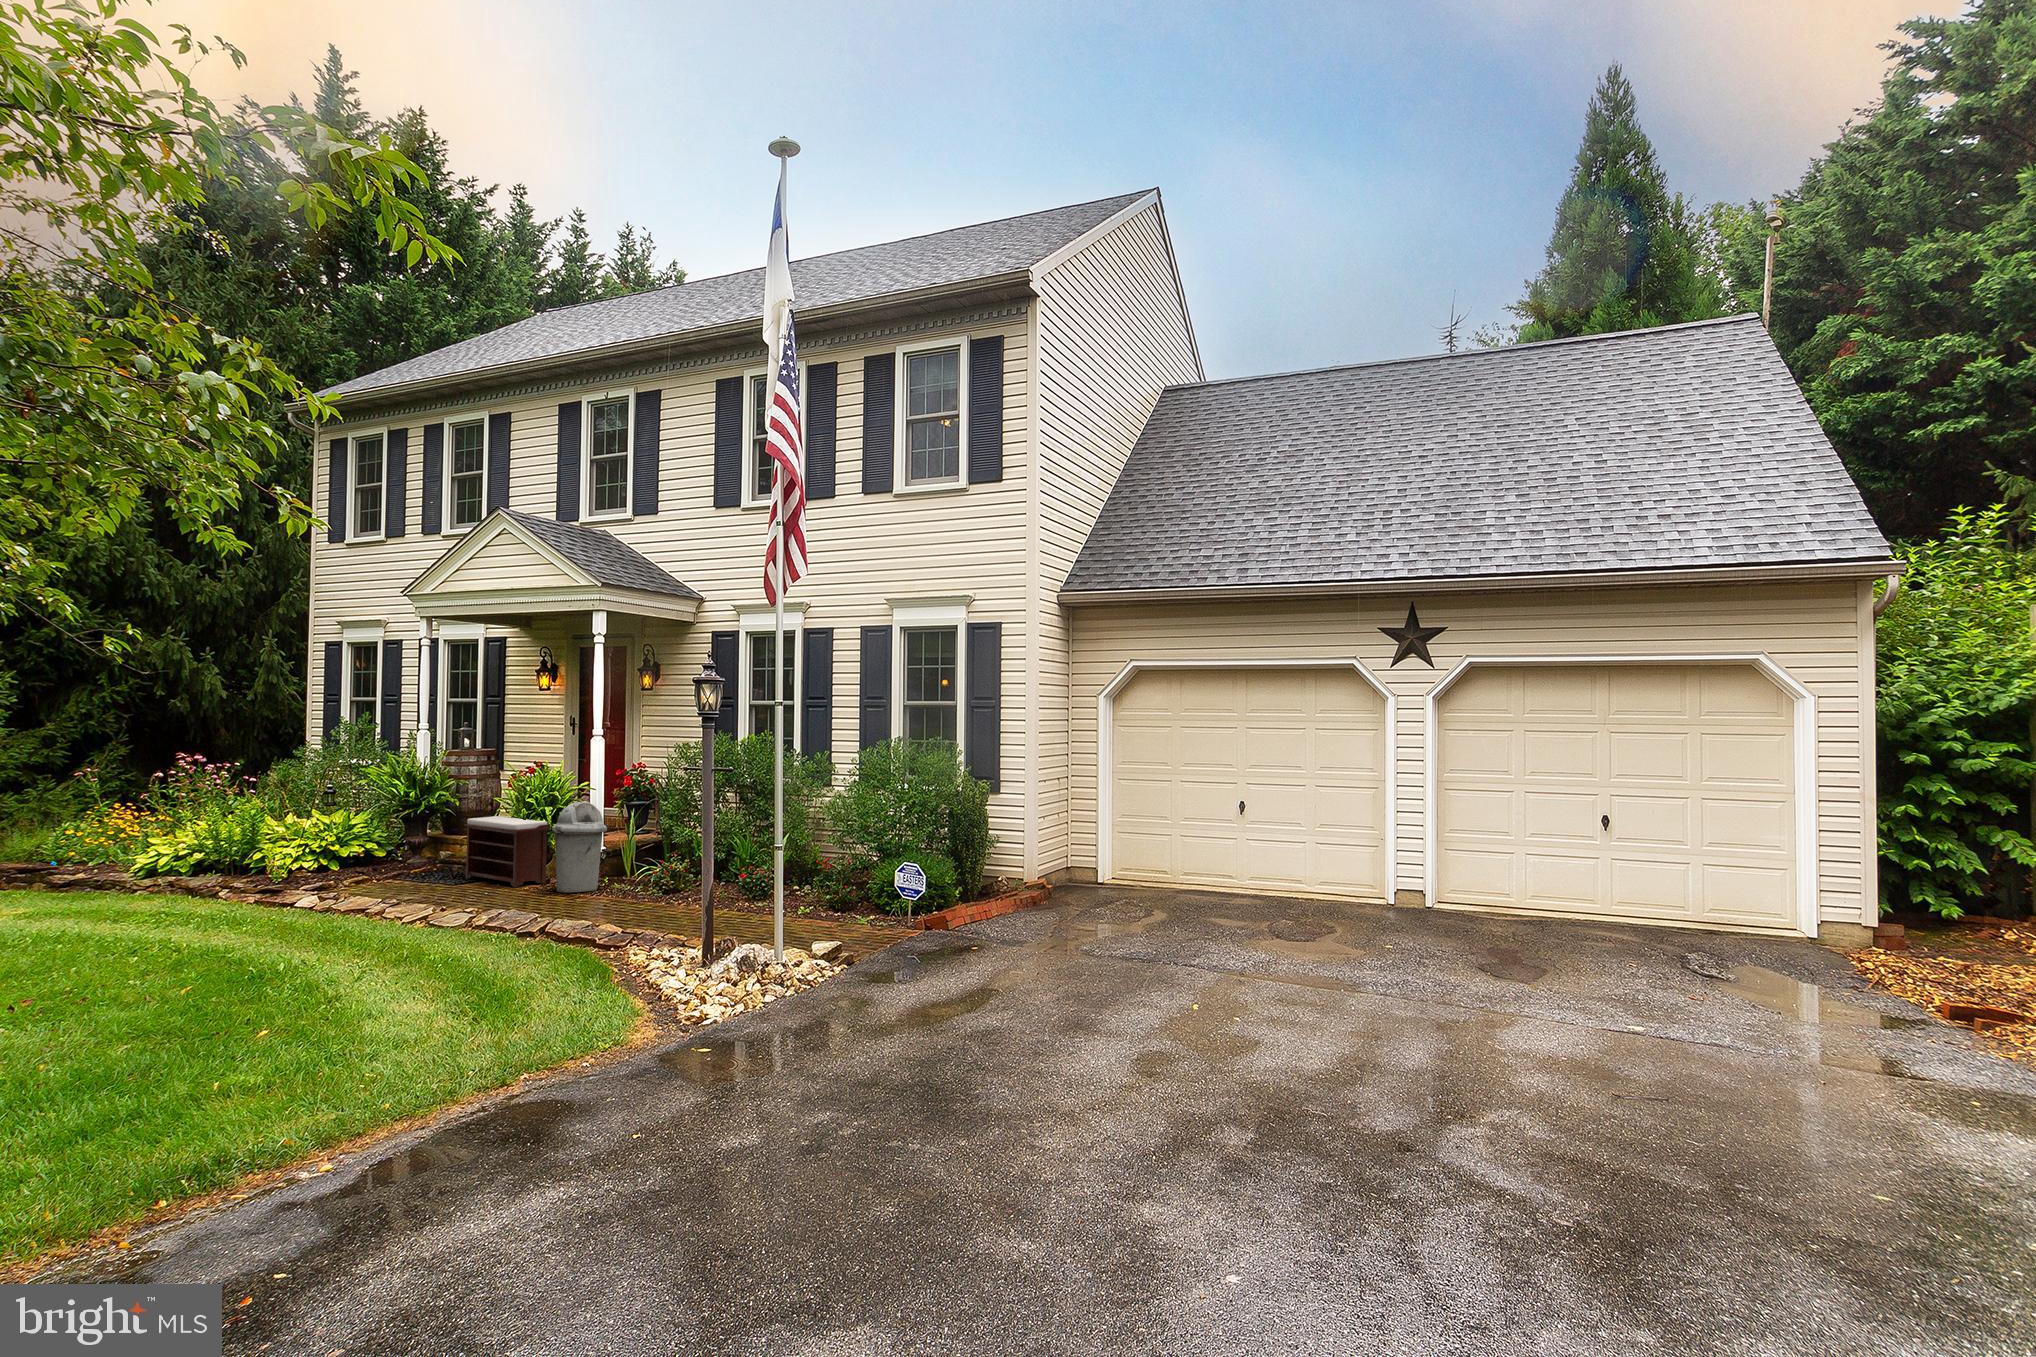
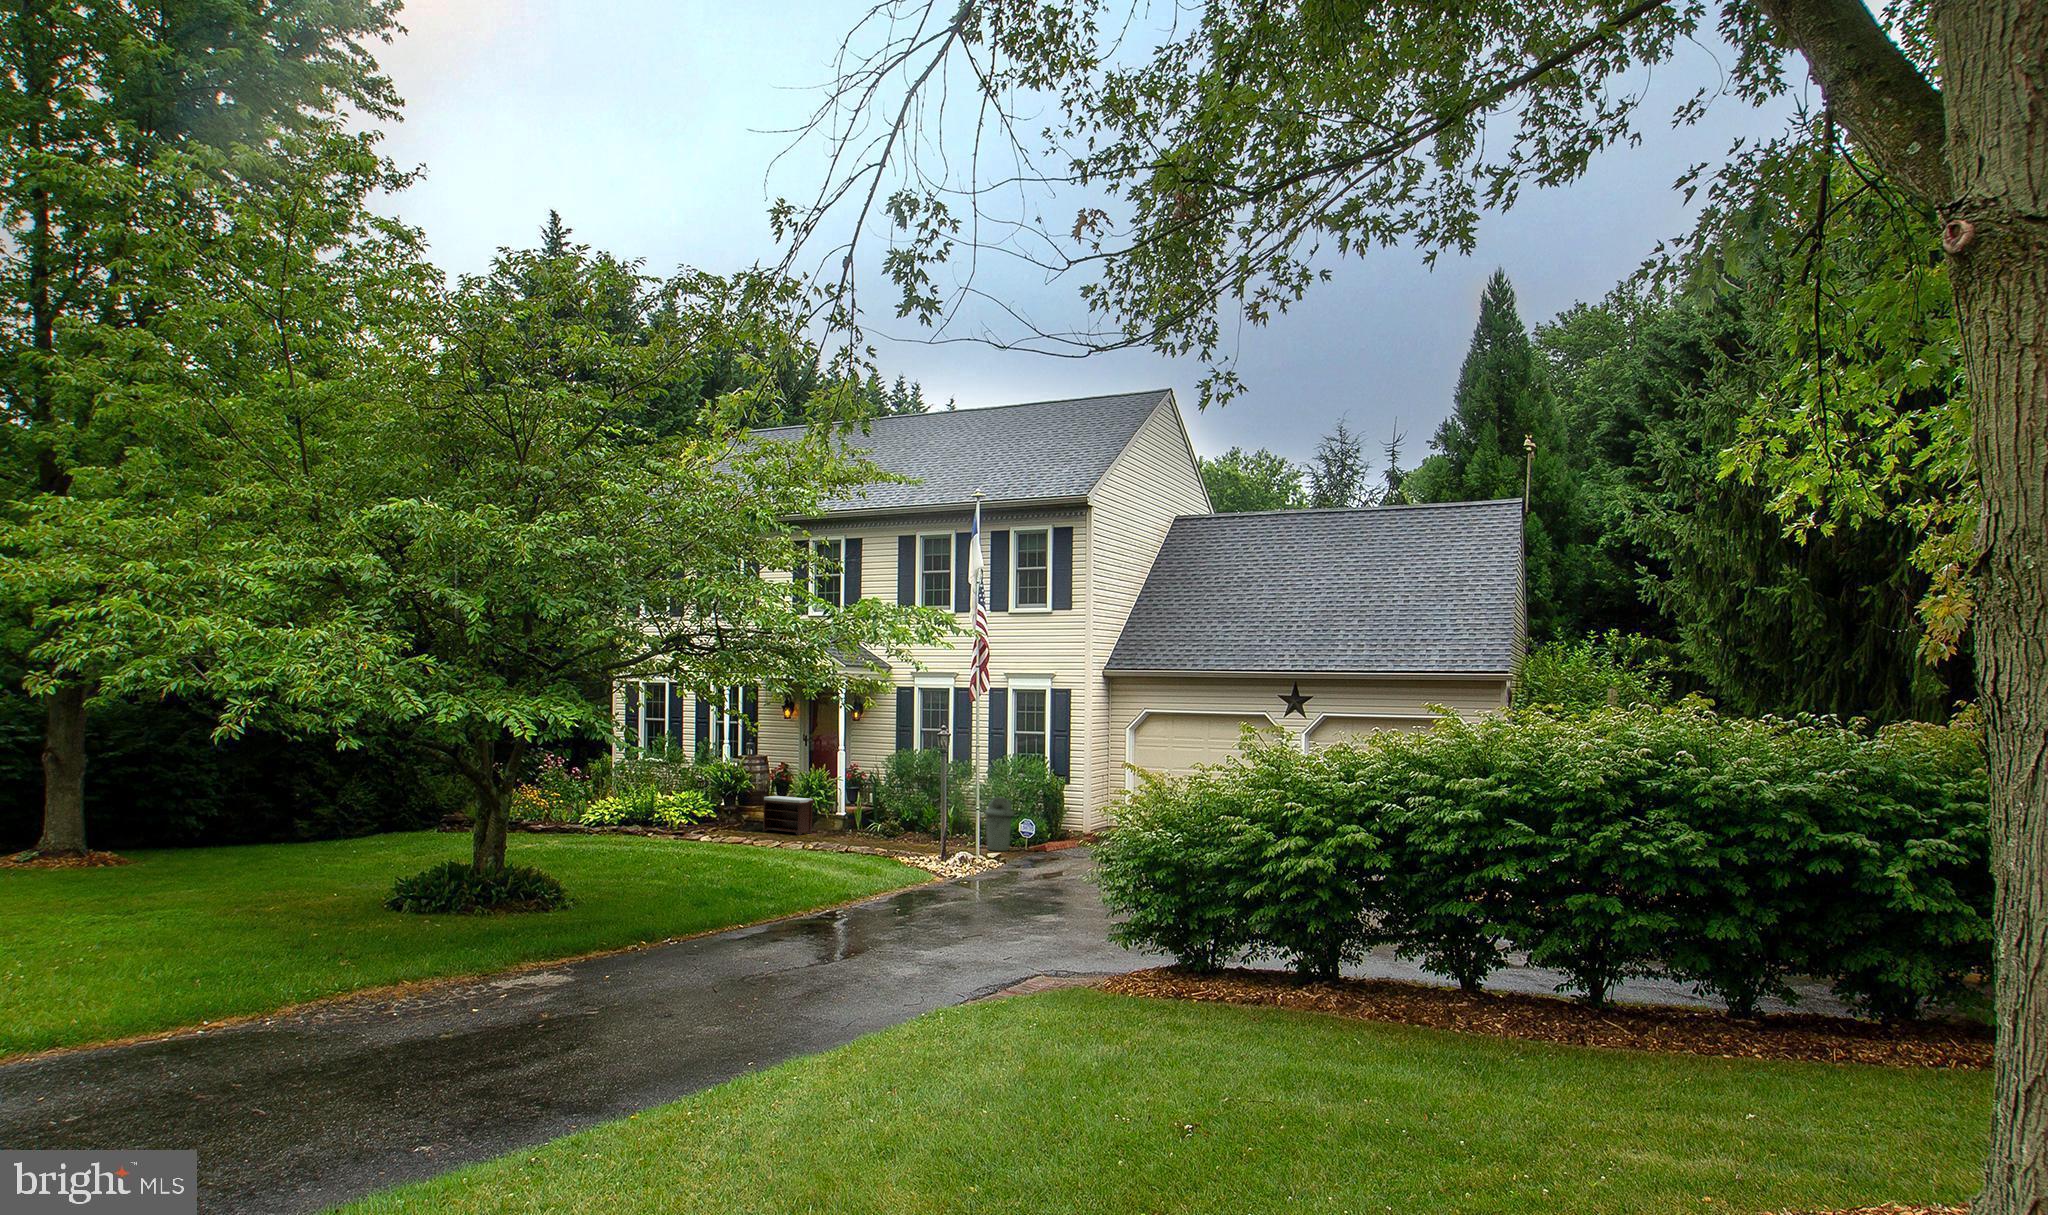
trash can: present [552,801,607,892] -> present [985,797,1014,851]

